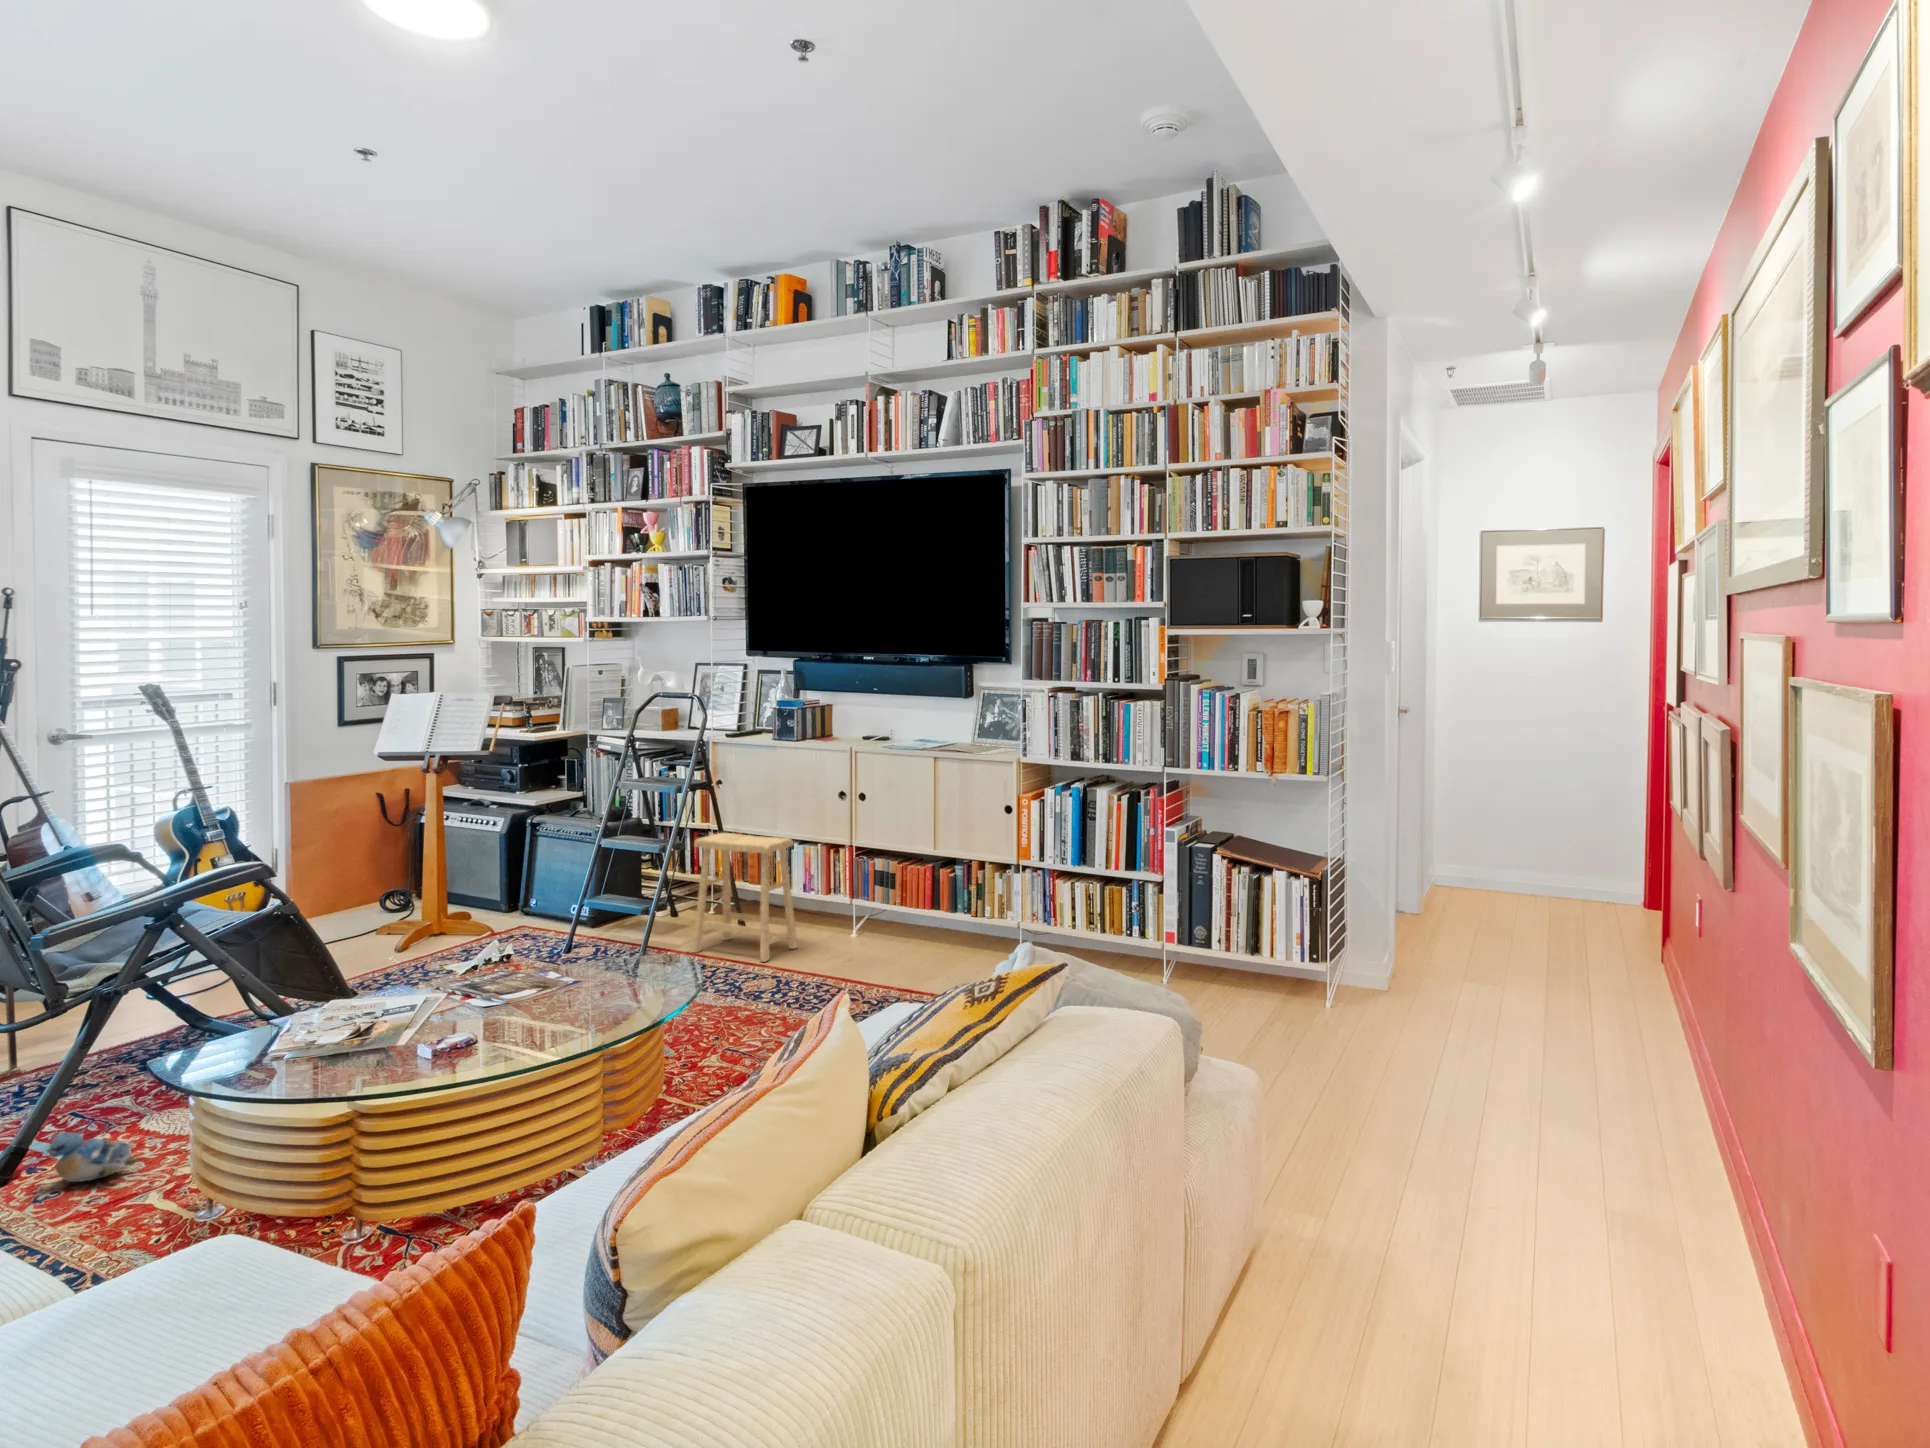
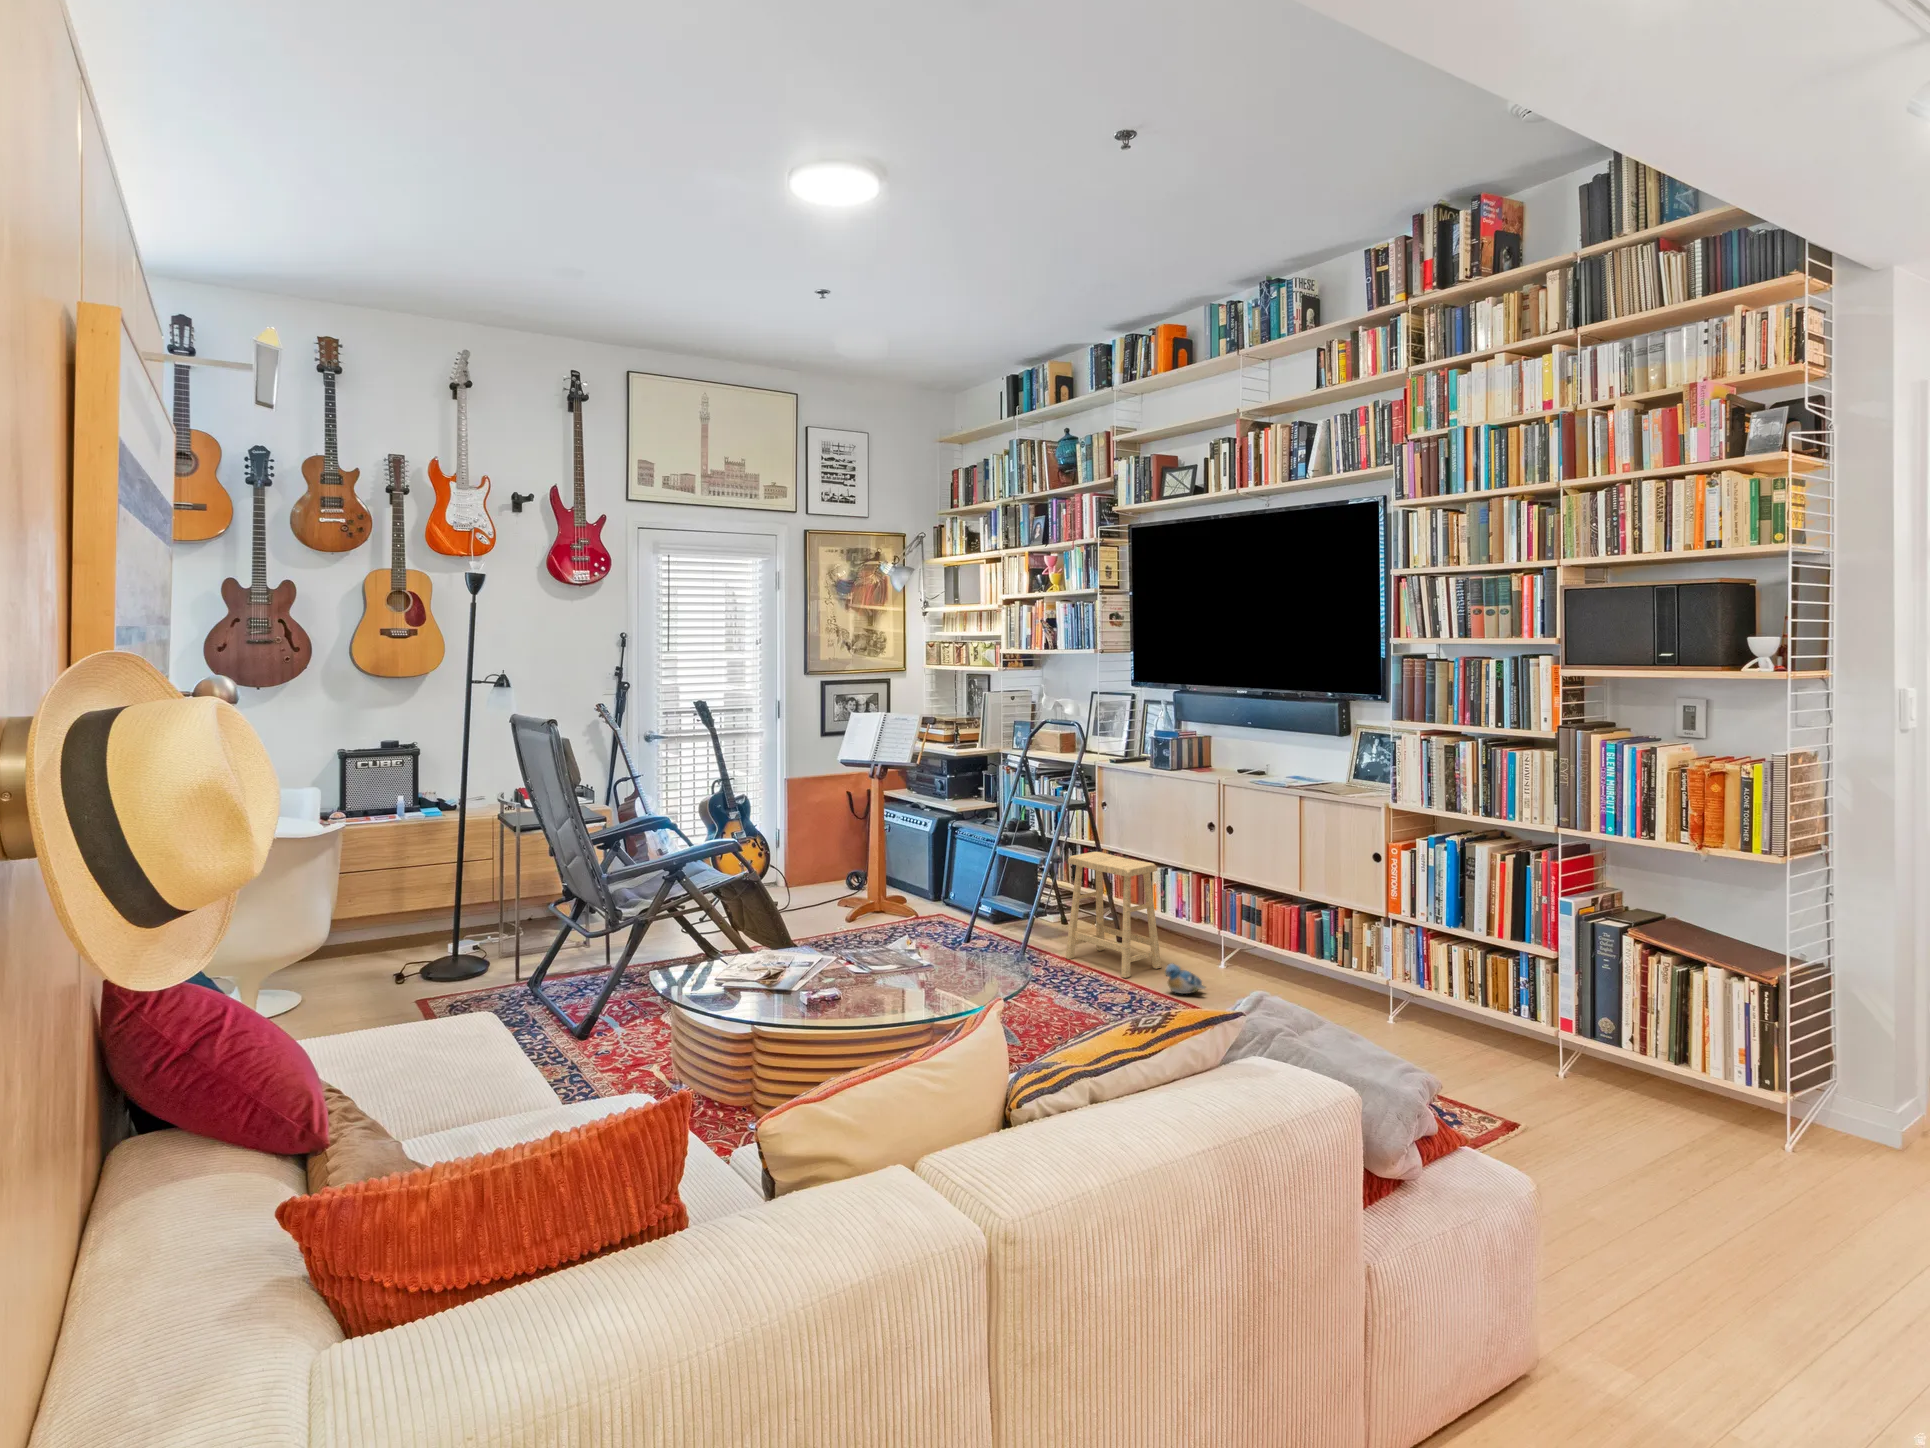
plush toy: present [47,1132,140,1182] -> present [1165,963,1206,994]

